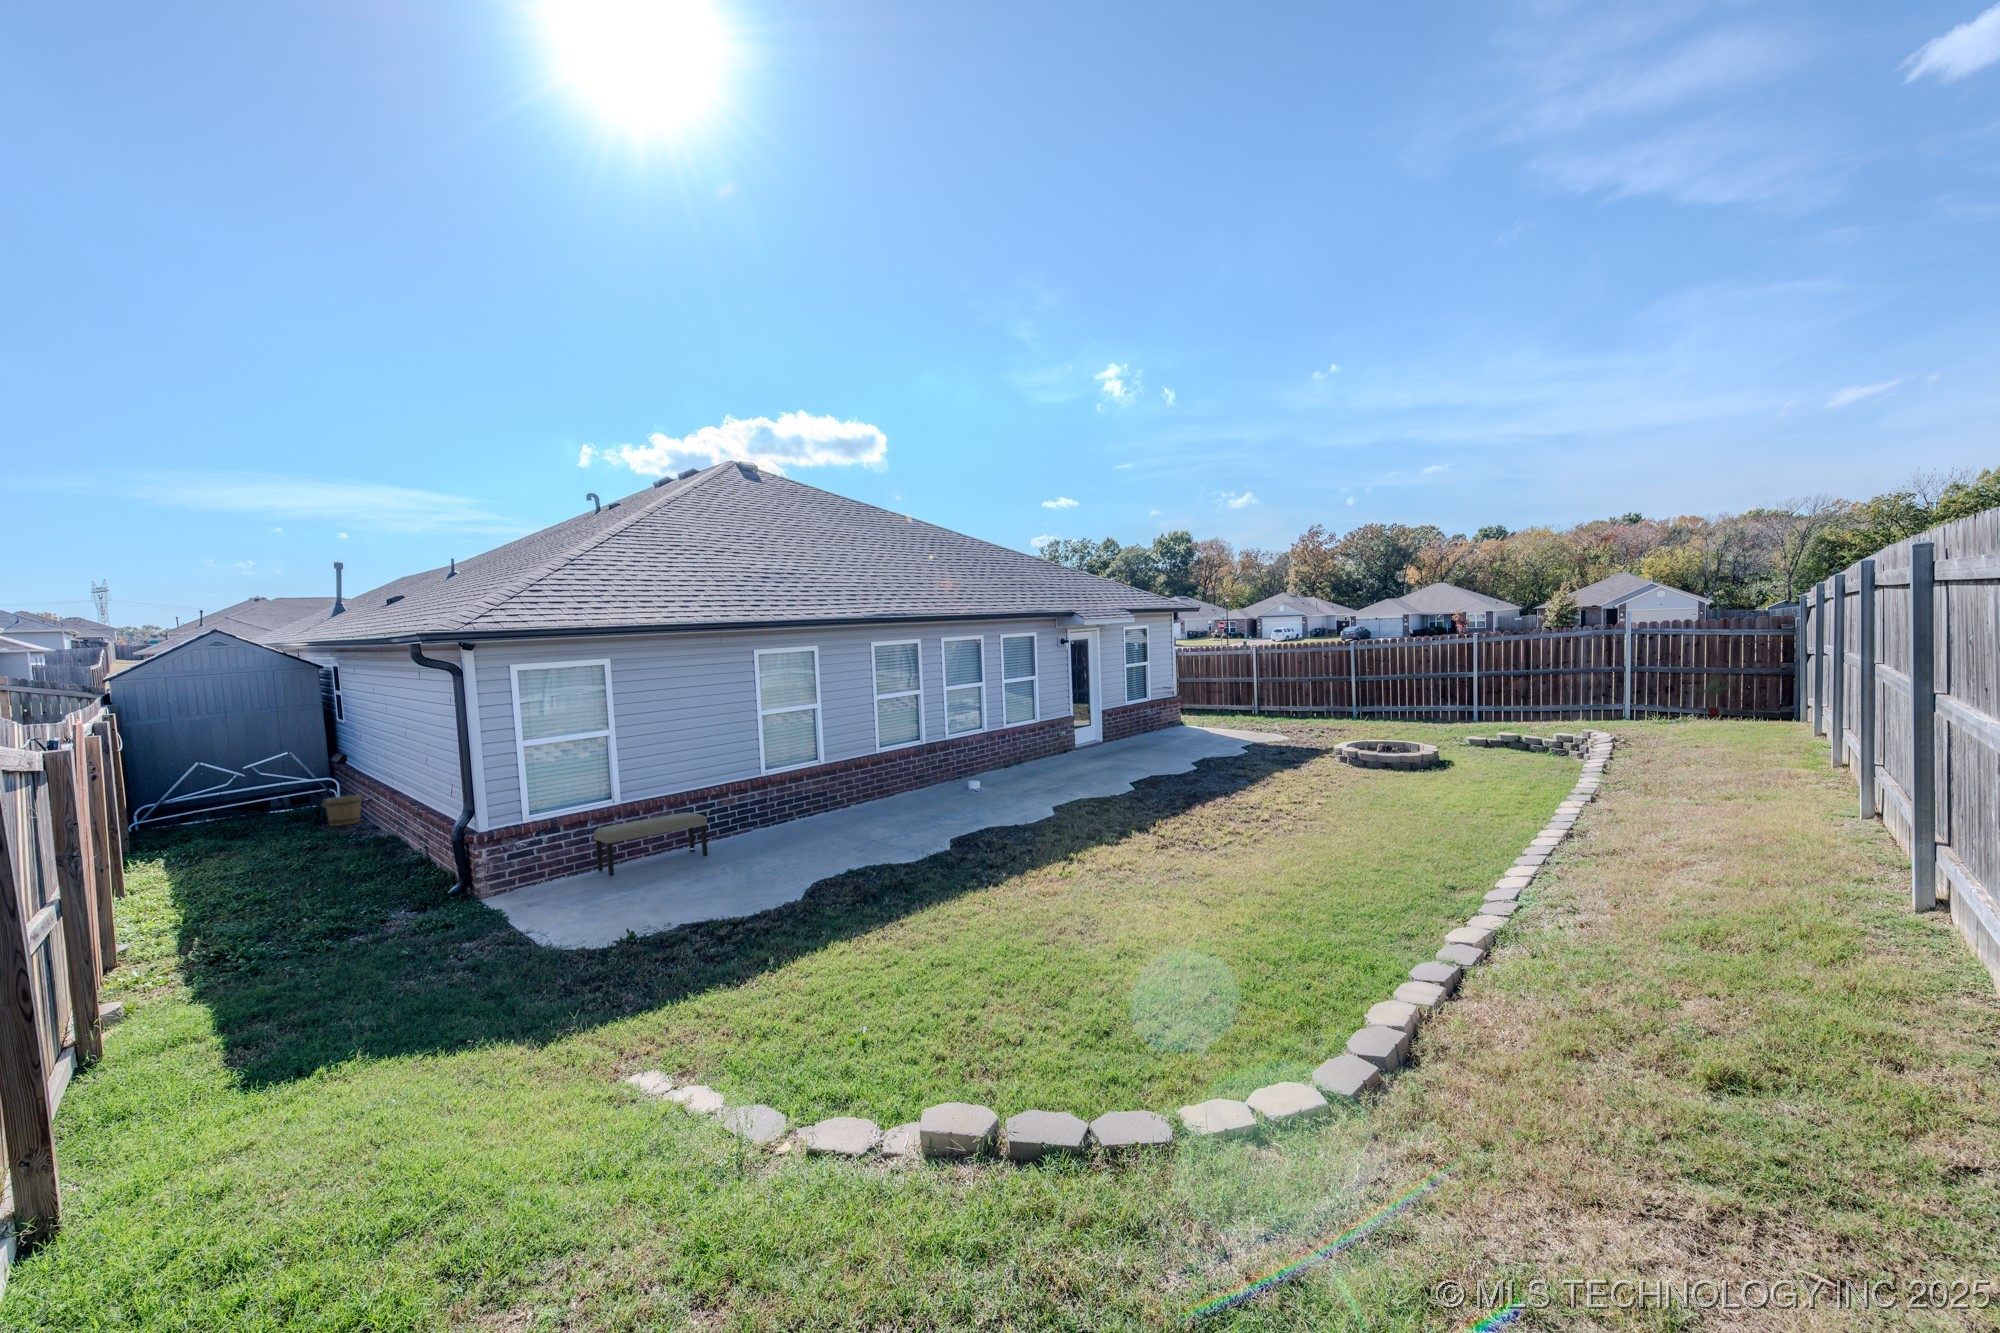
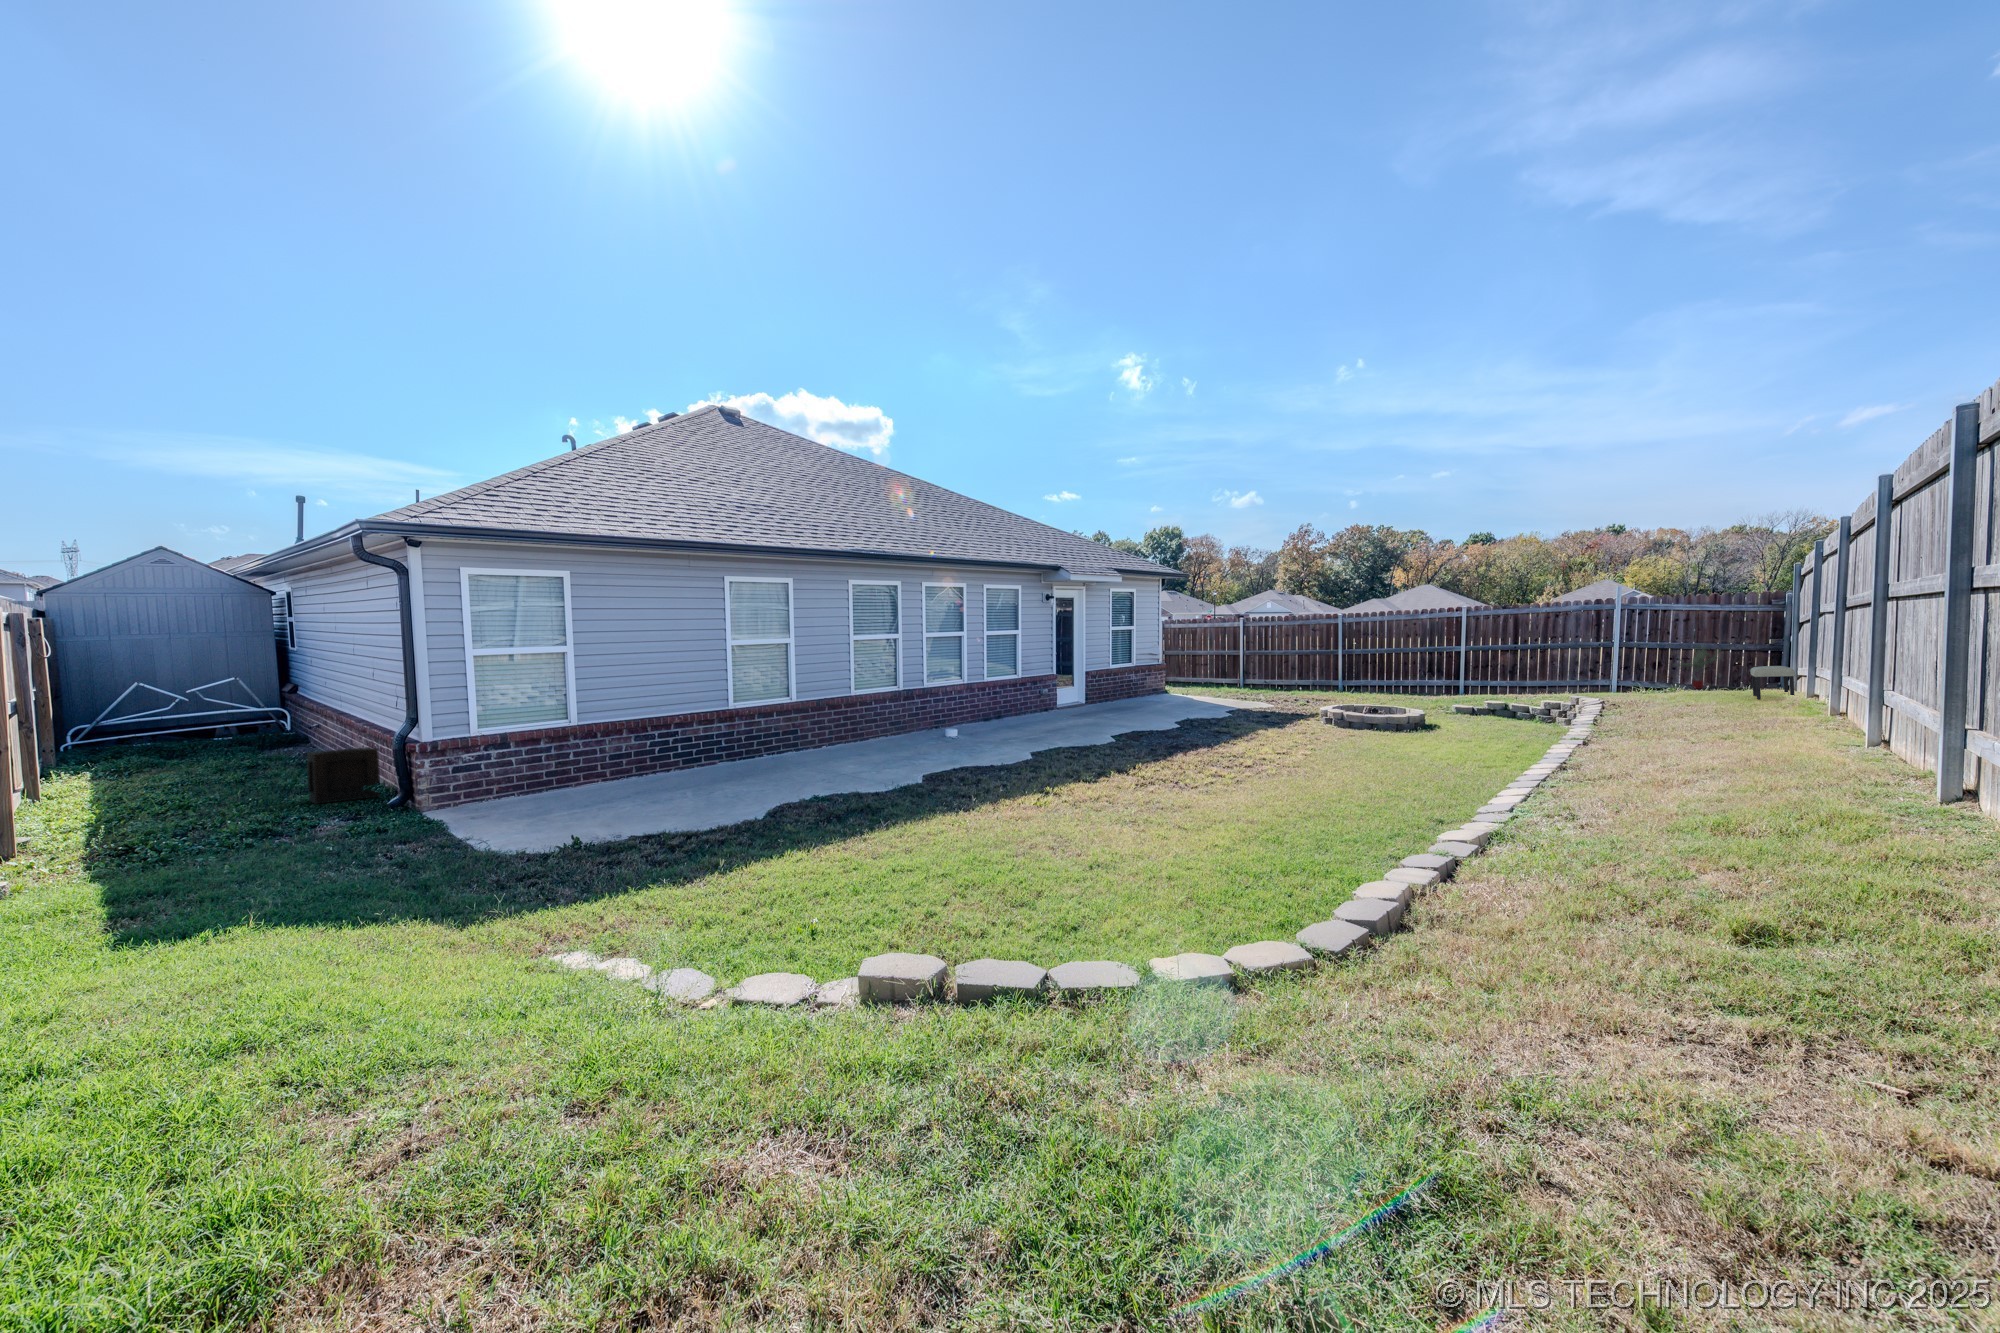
bucket: present [322,795,363,826] -> none [279,729,324,759]
bench: present [594,812,707,876] -> present [1750,666,1795,700]
wooden crate: none [362,826,432,887] -> present [307,747,380,804]

